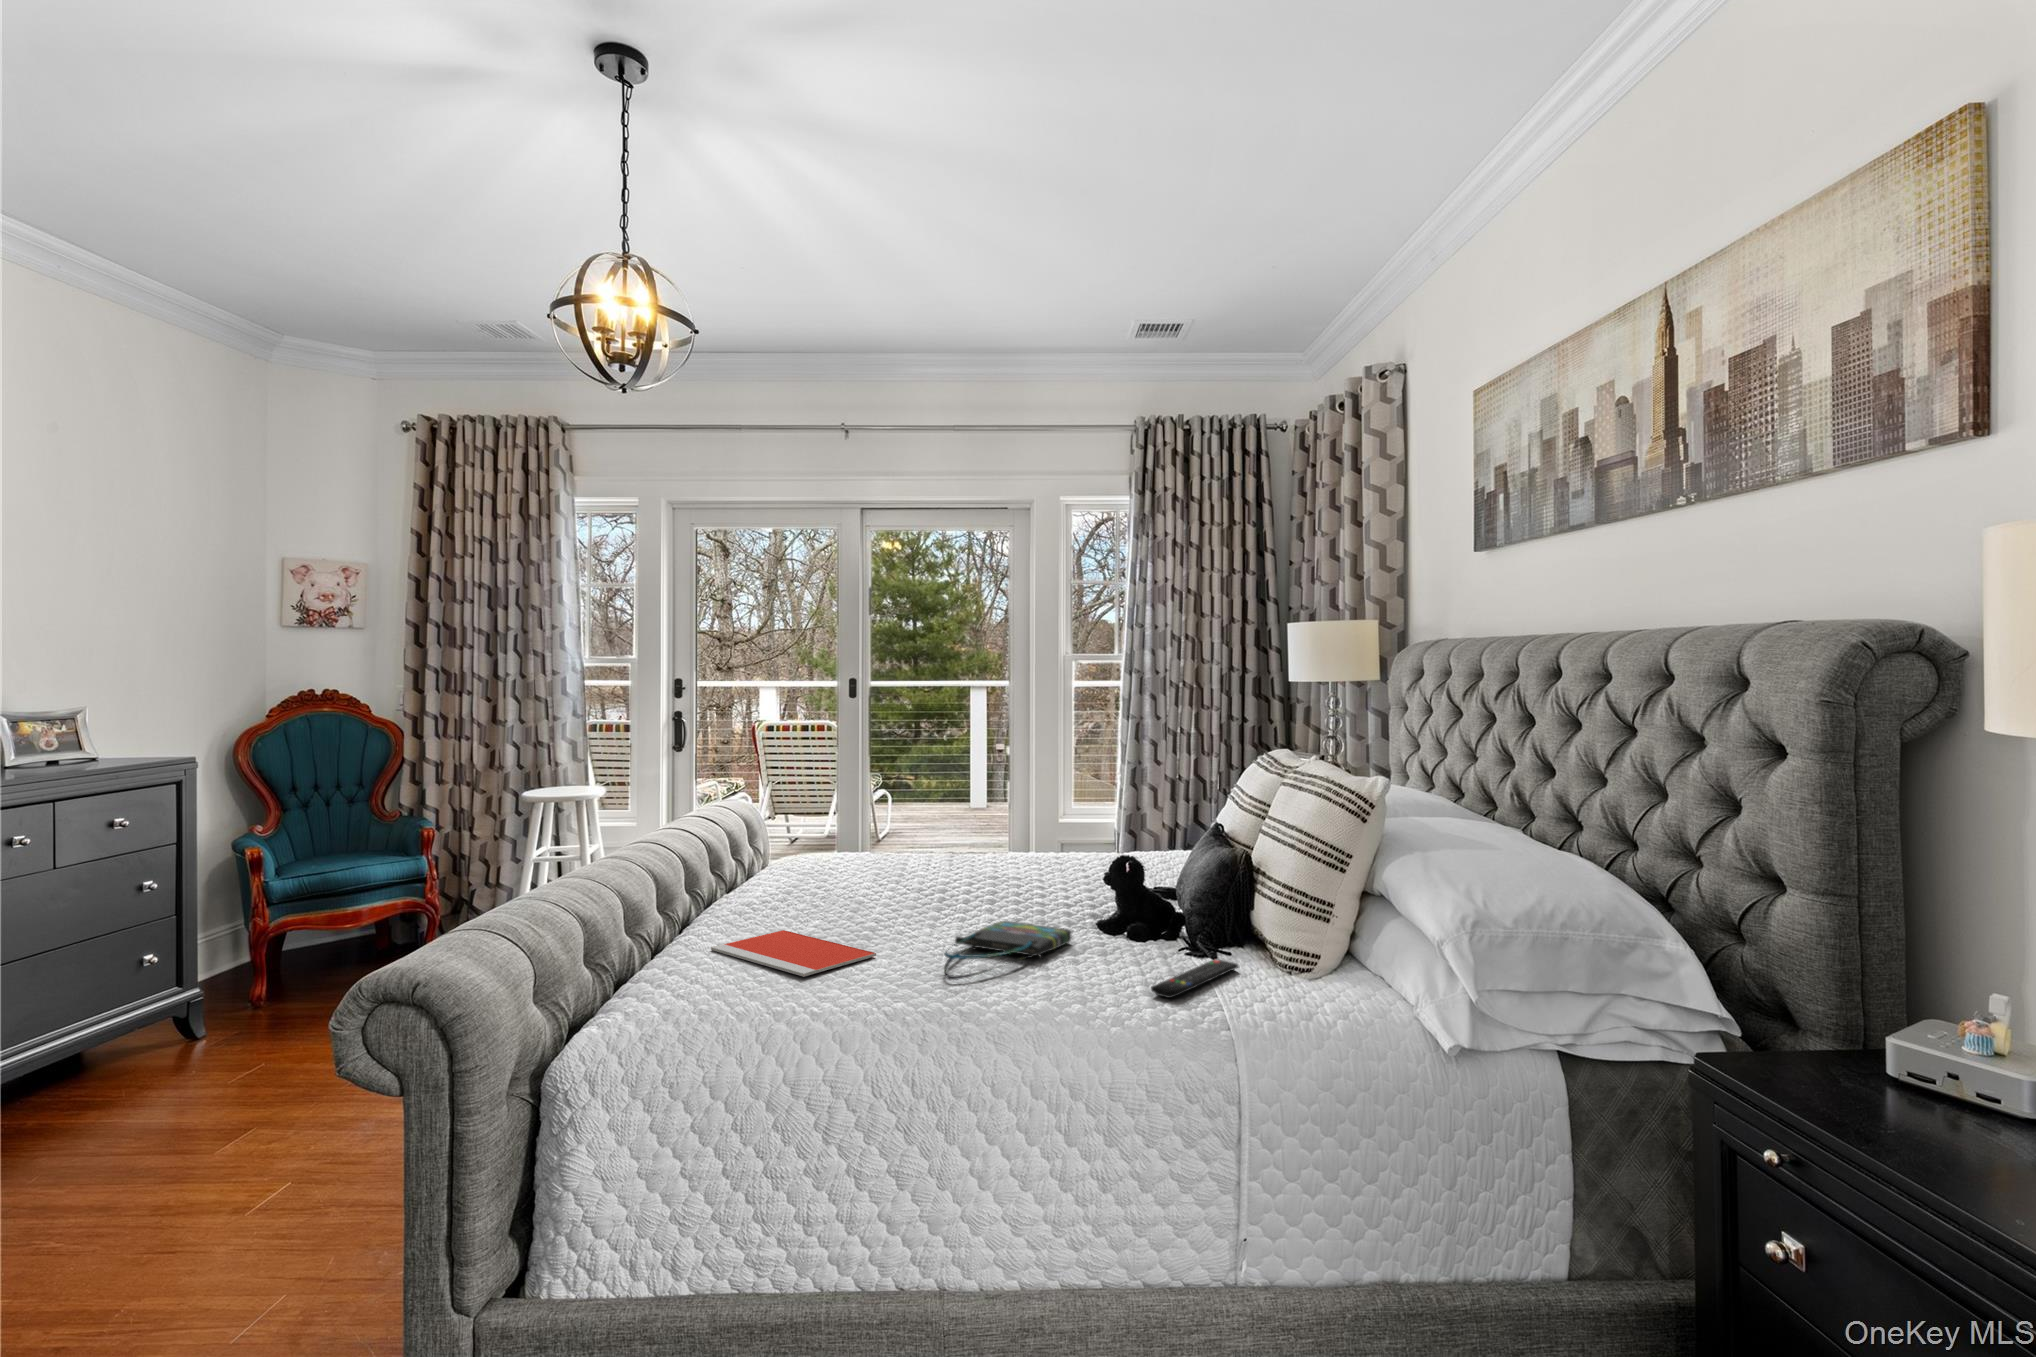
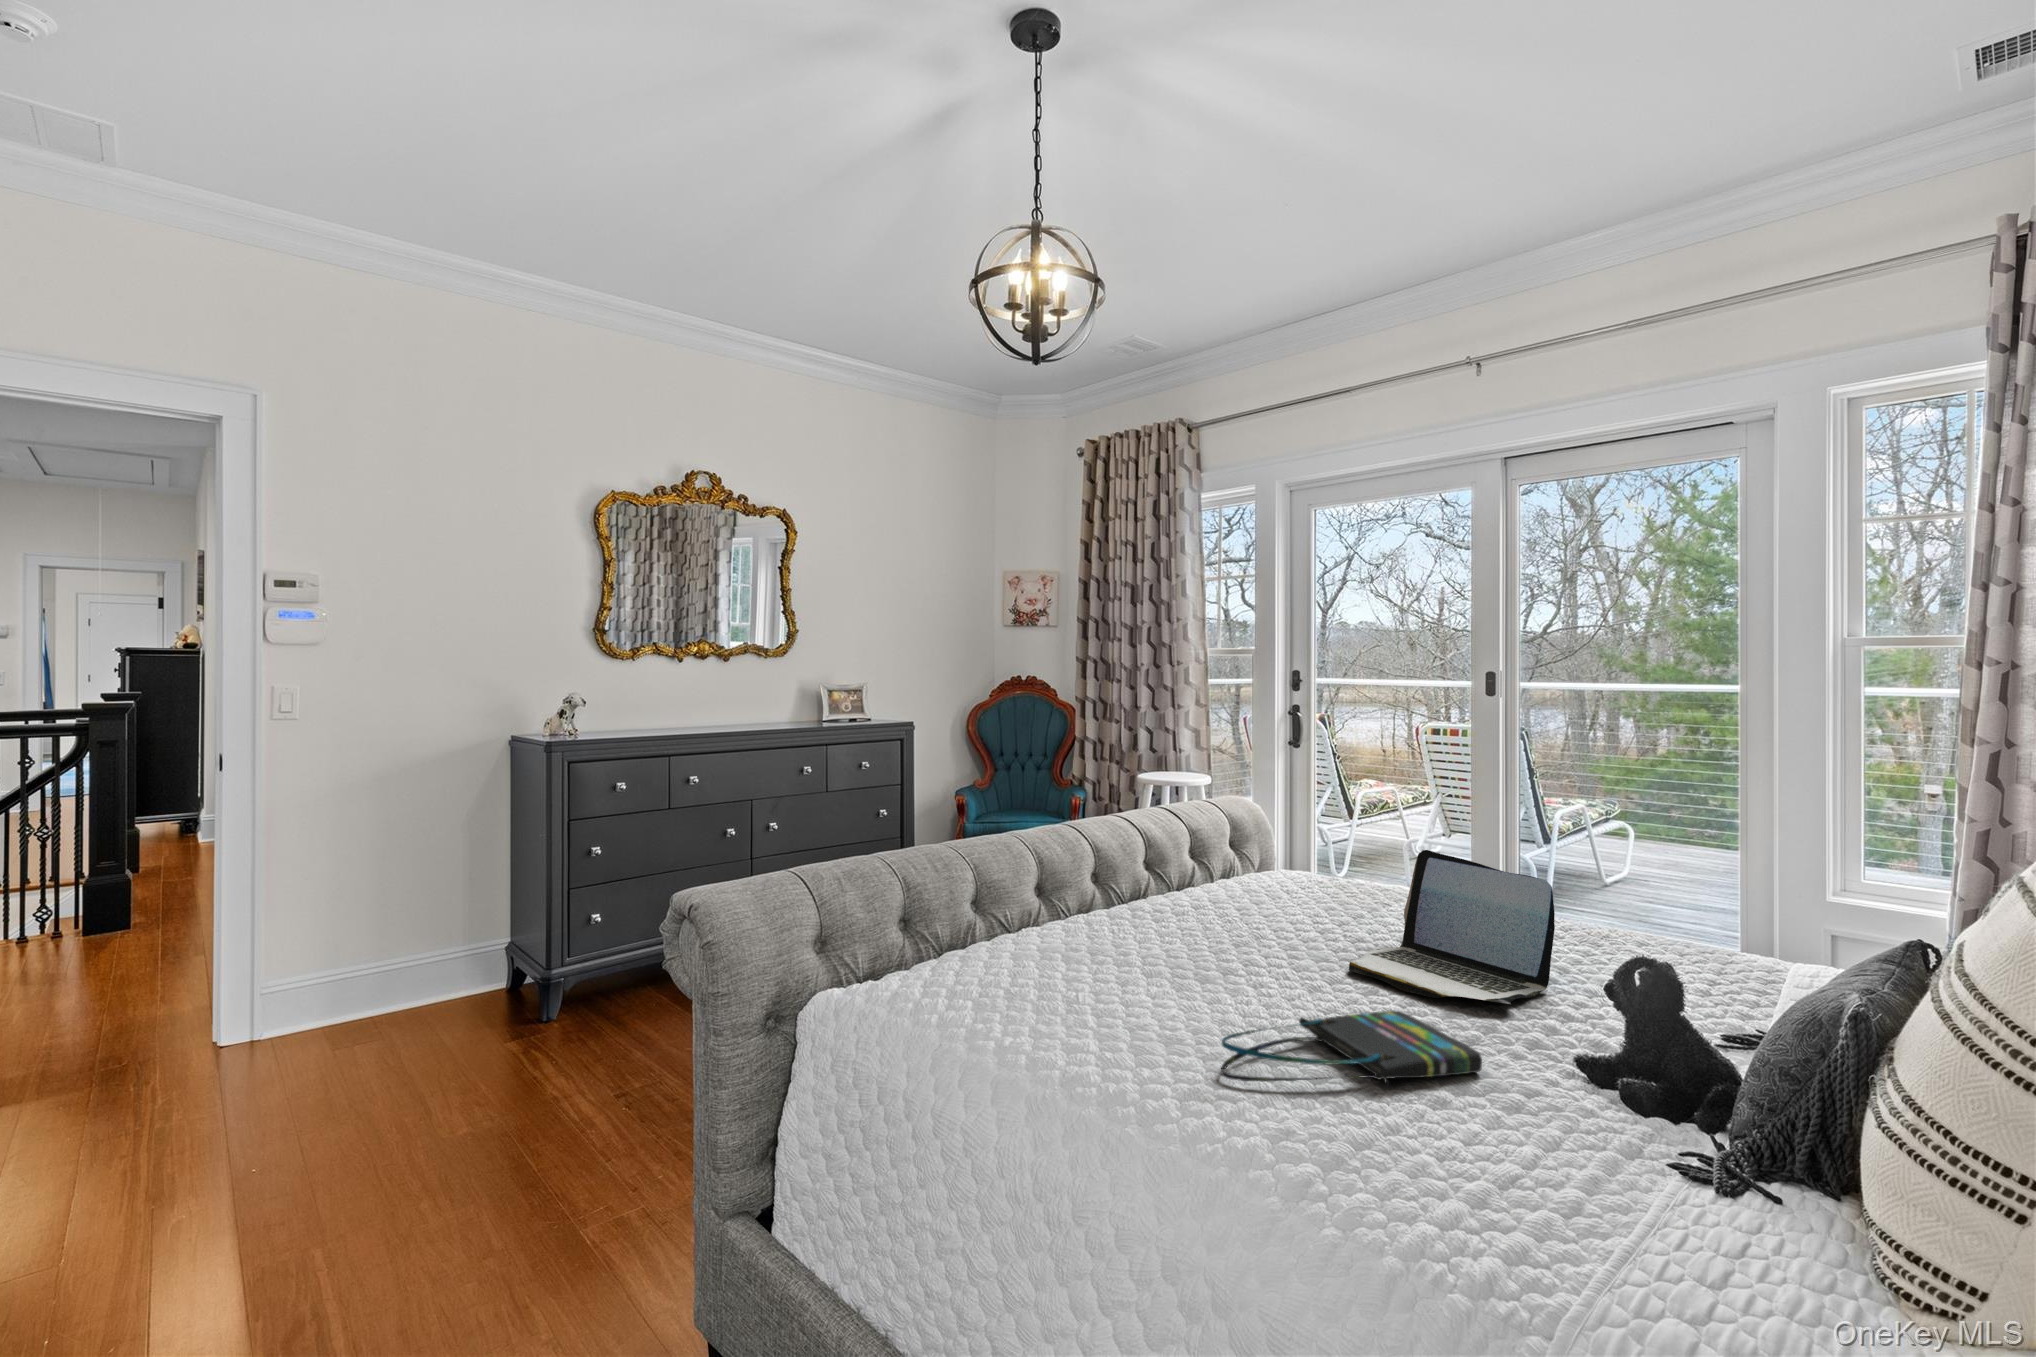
laptop: none [930,817,1050,914] -> present [1349,850,1555,1004]
notebook: present [711,930,876,977] -> none [1052,955,1192,1018]
remote control: present [1151,960,1238,998] -> none [1492,1193,1750,1239]

